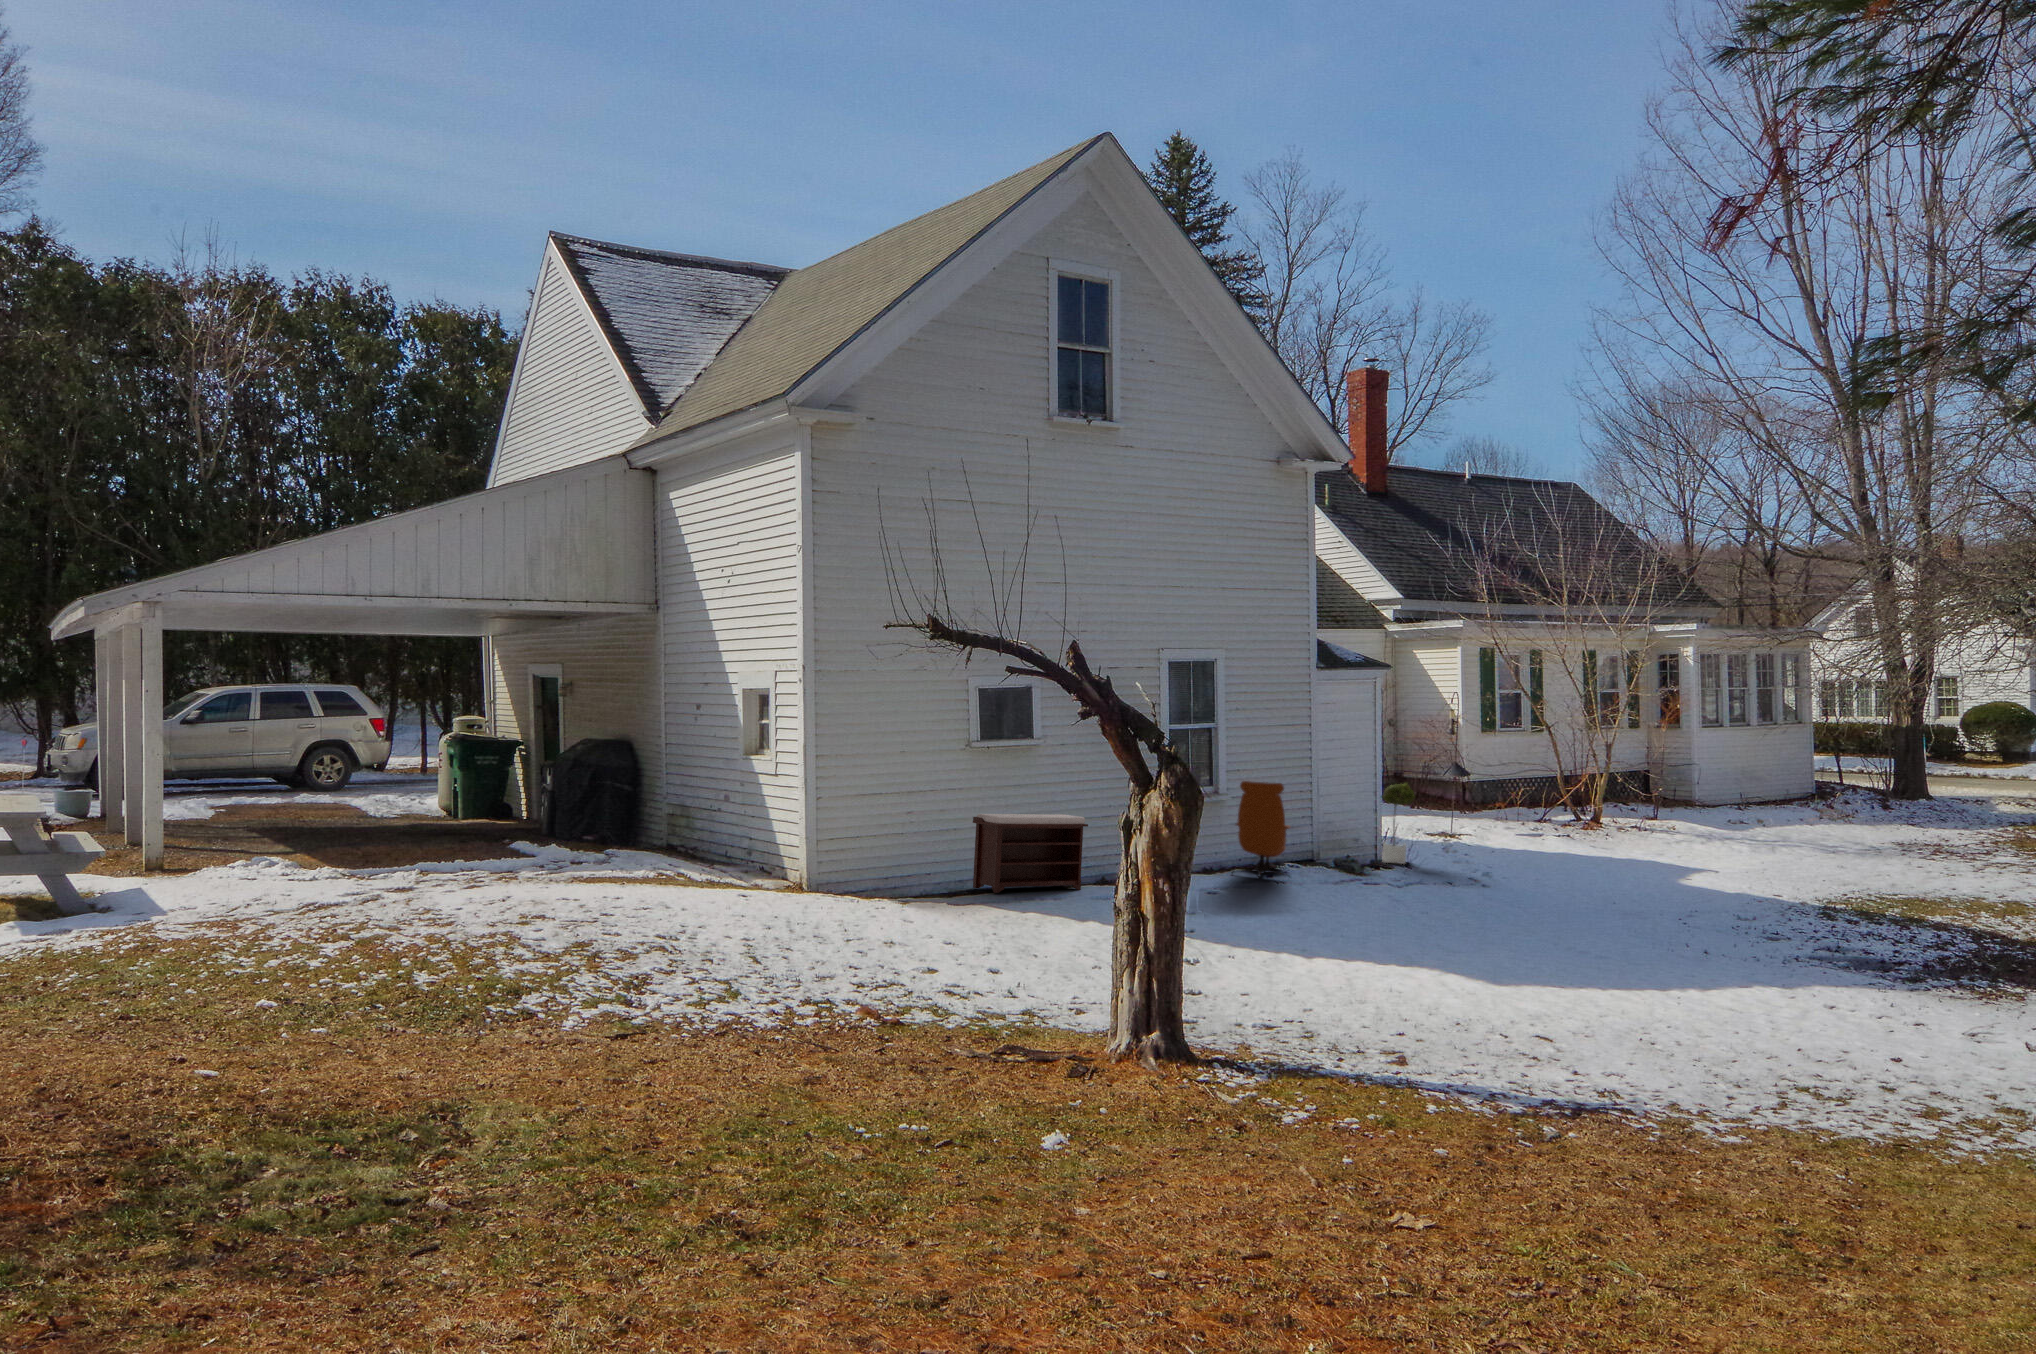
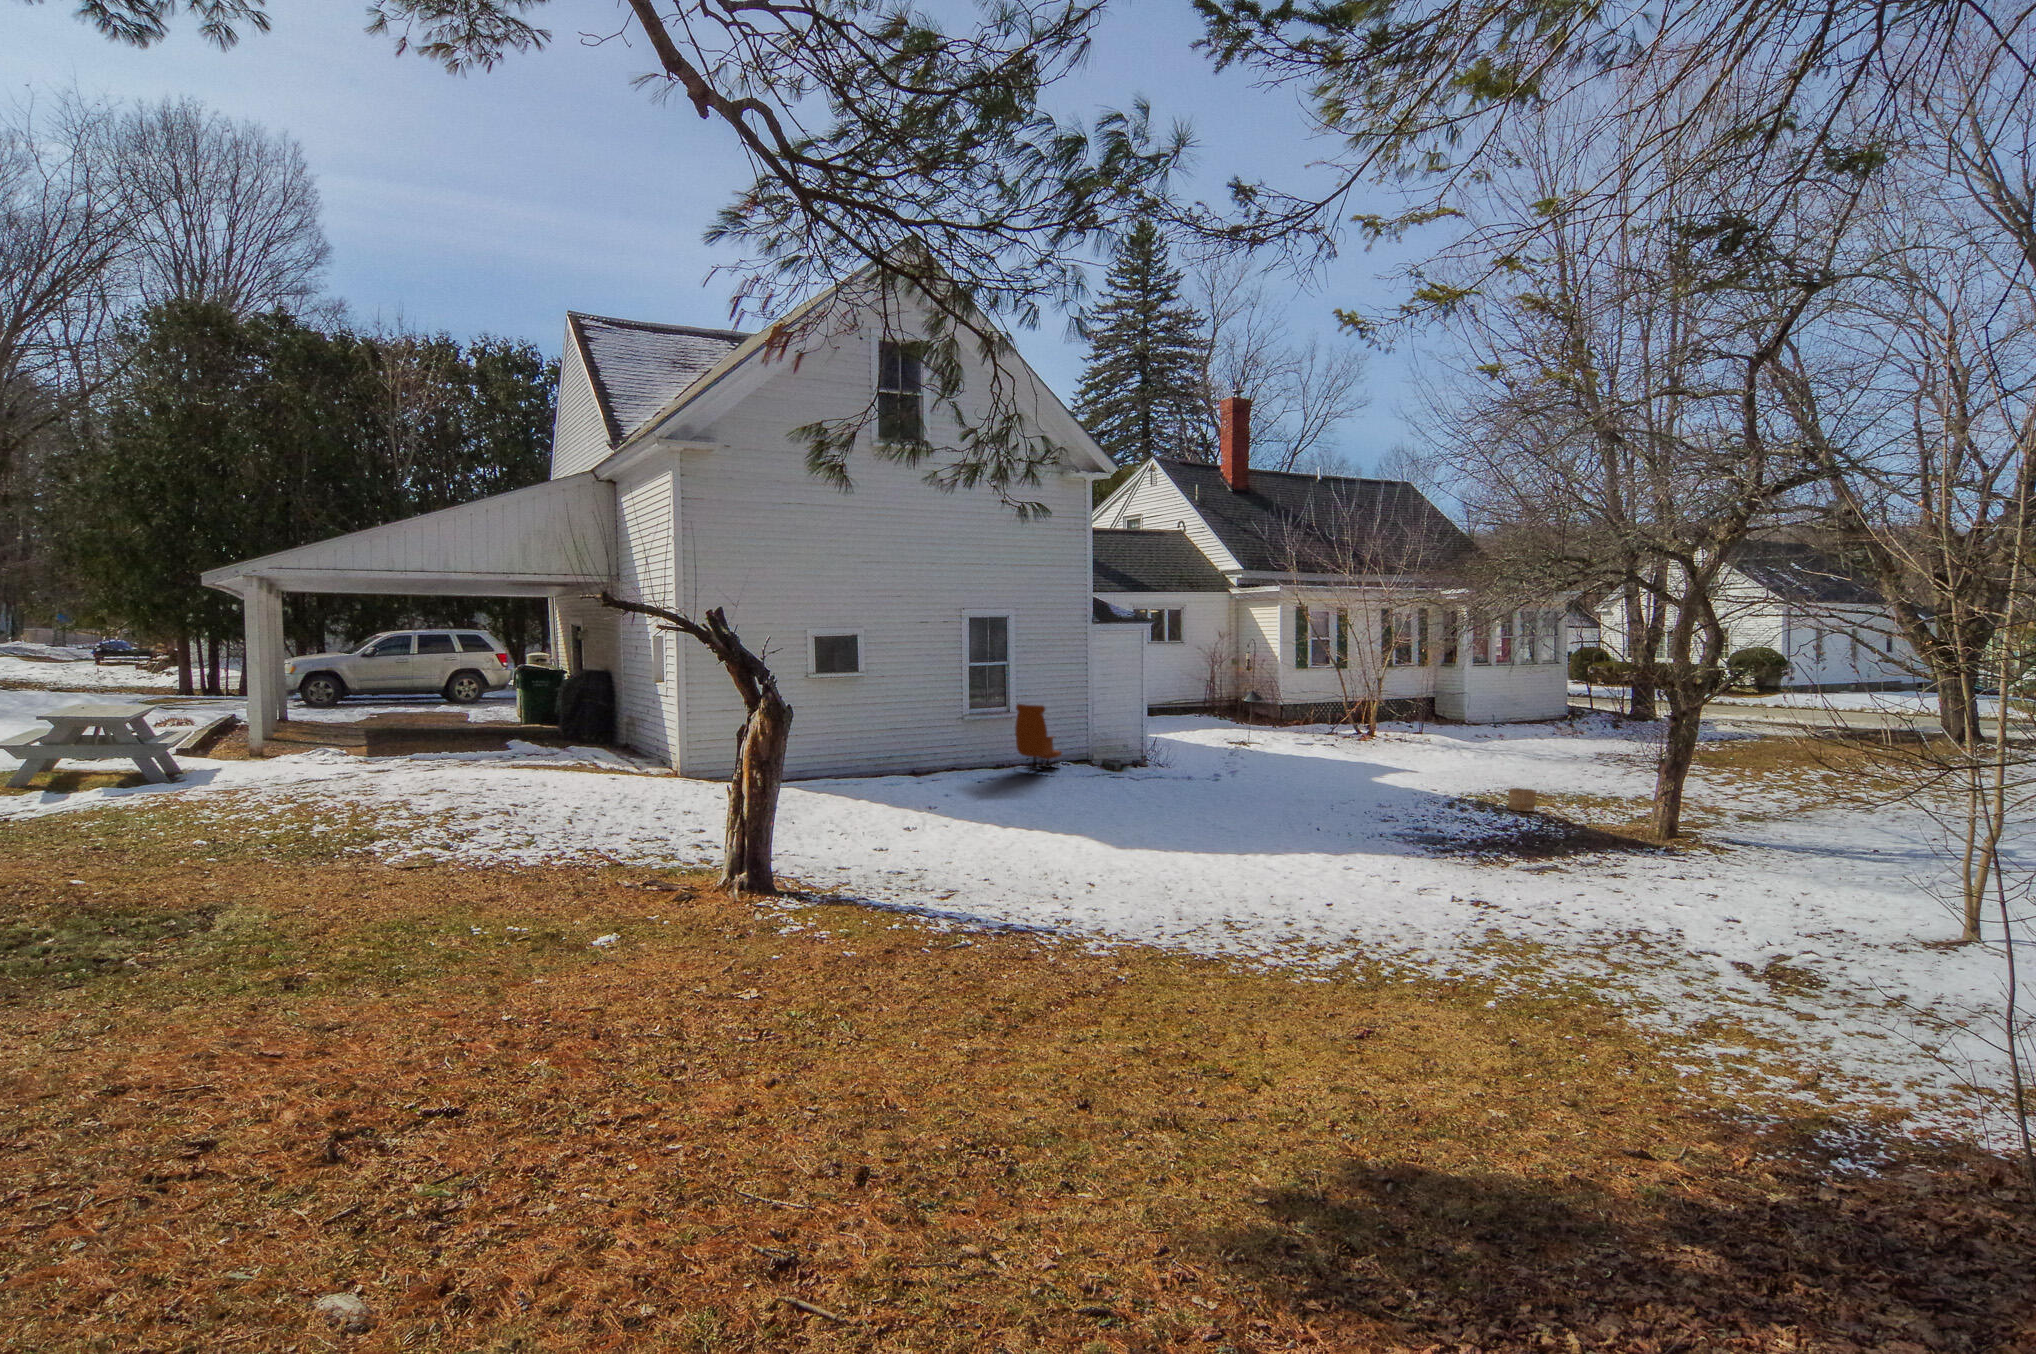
potted tree: present [1381,783,1415,864] -> none [1145,706,1170,765]
bench: present [973,814,1088,893] -> none [808,725,894,781]
wooden bucket: none [1890,889,1933,920] -> present [1508,788,1536,811]

